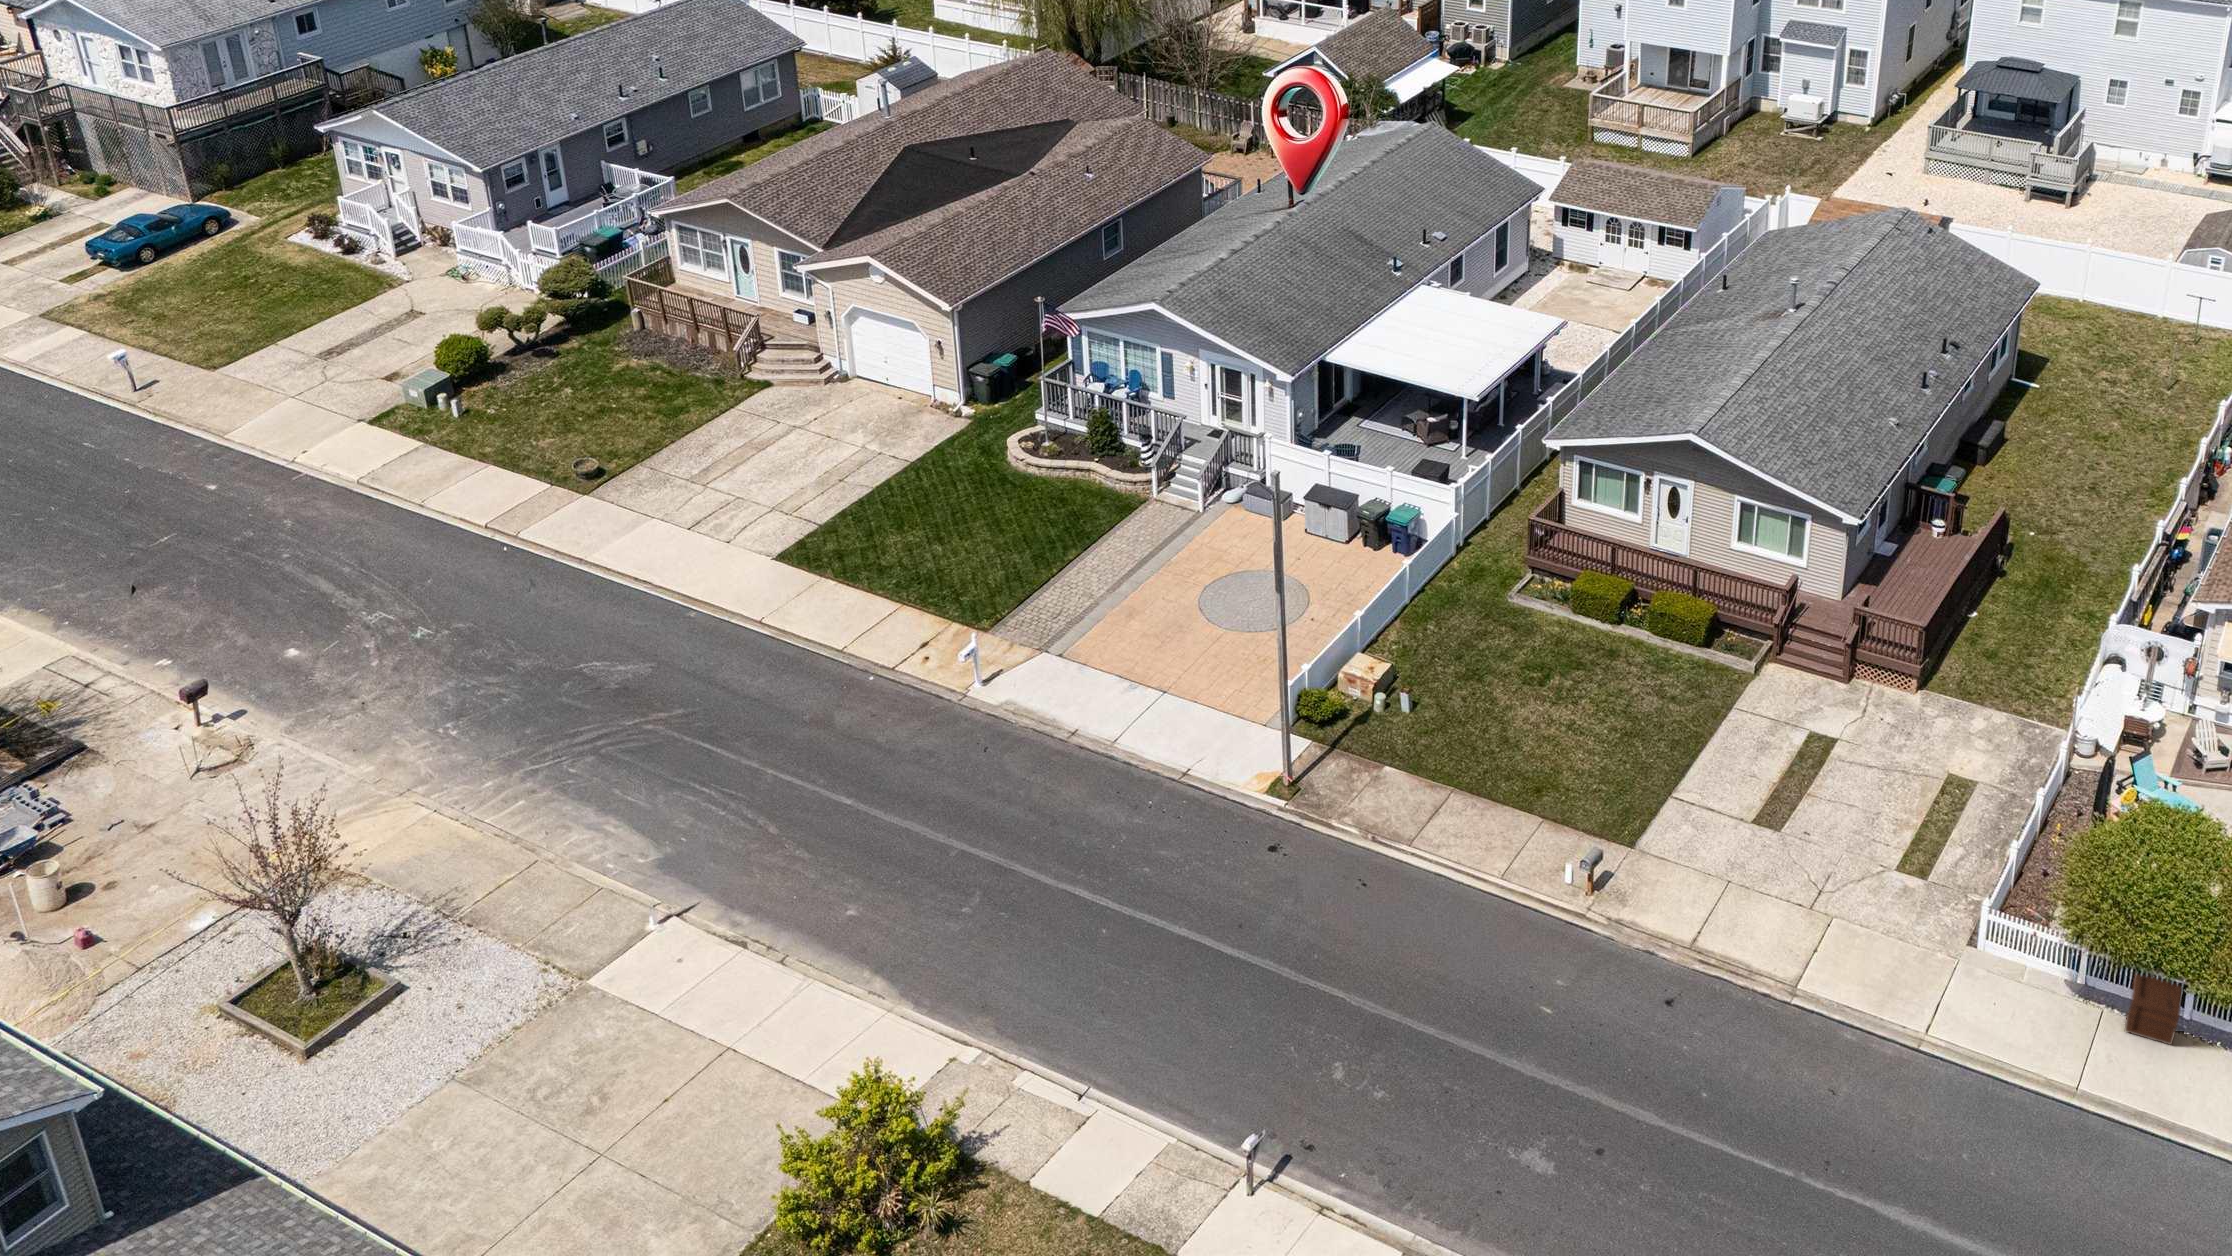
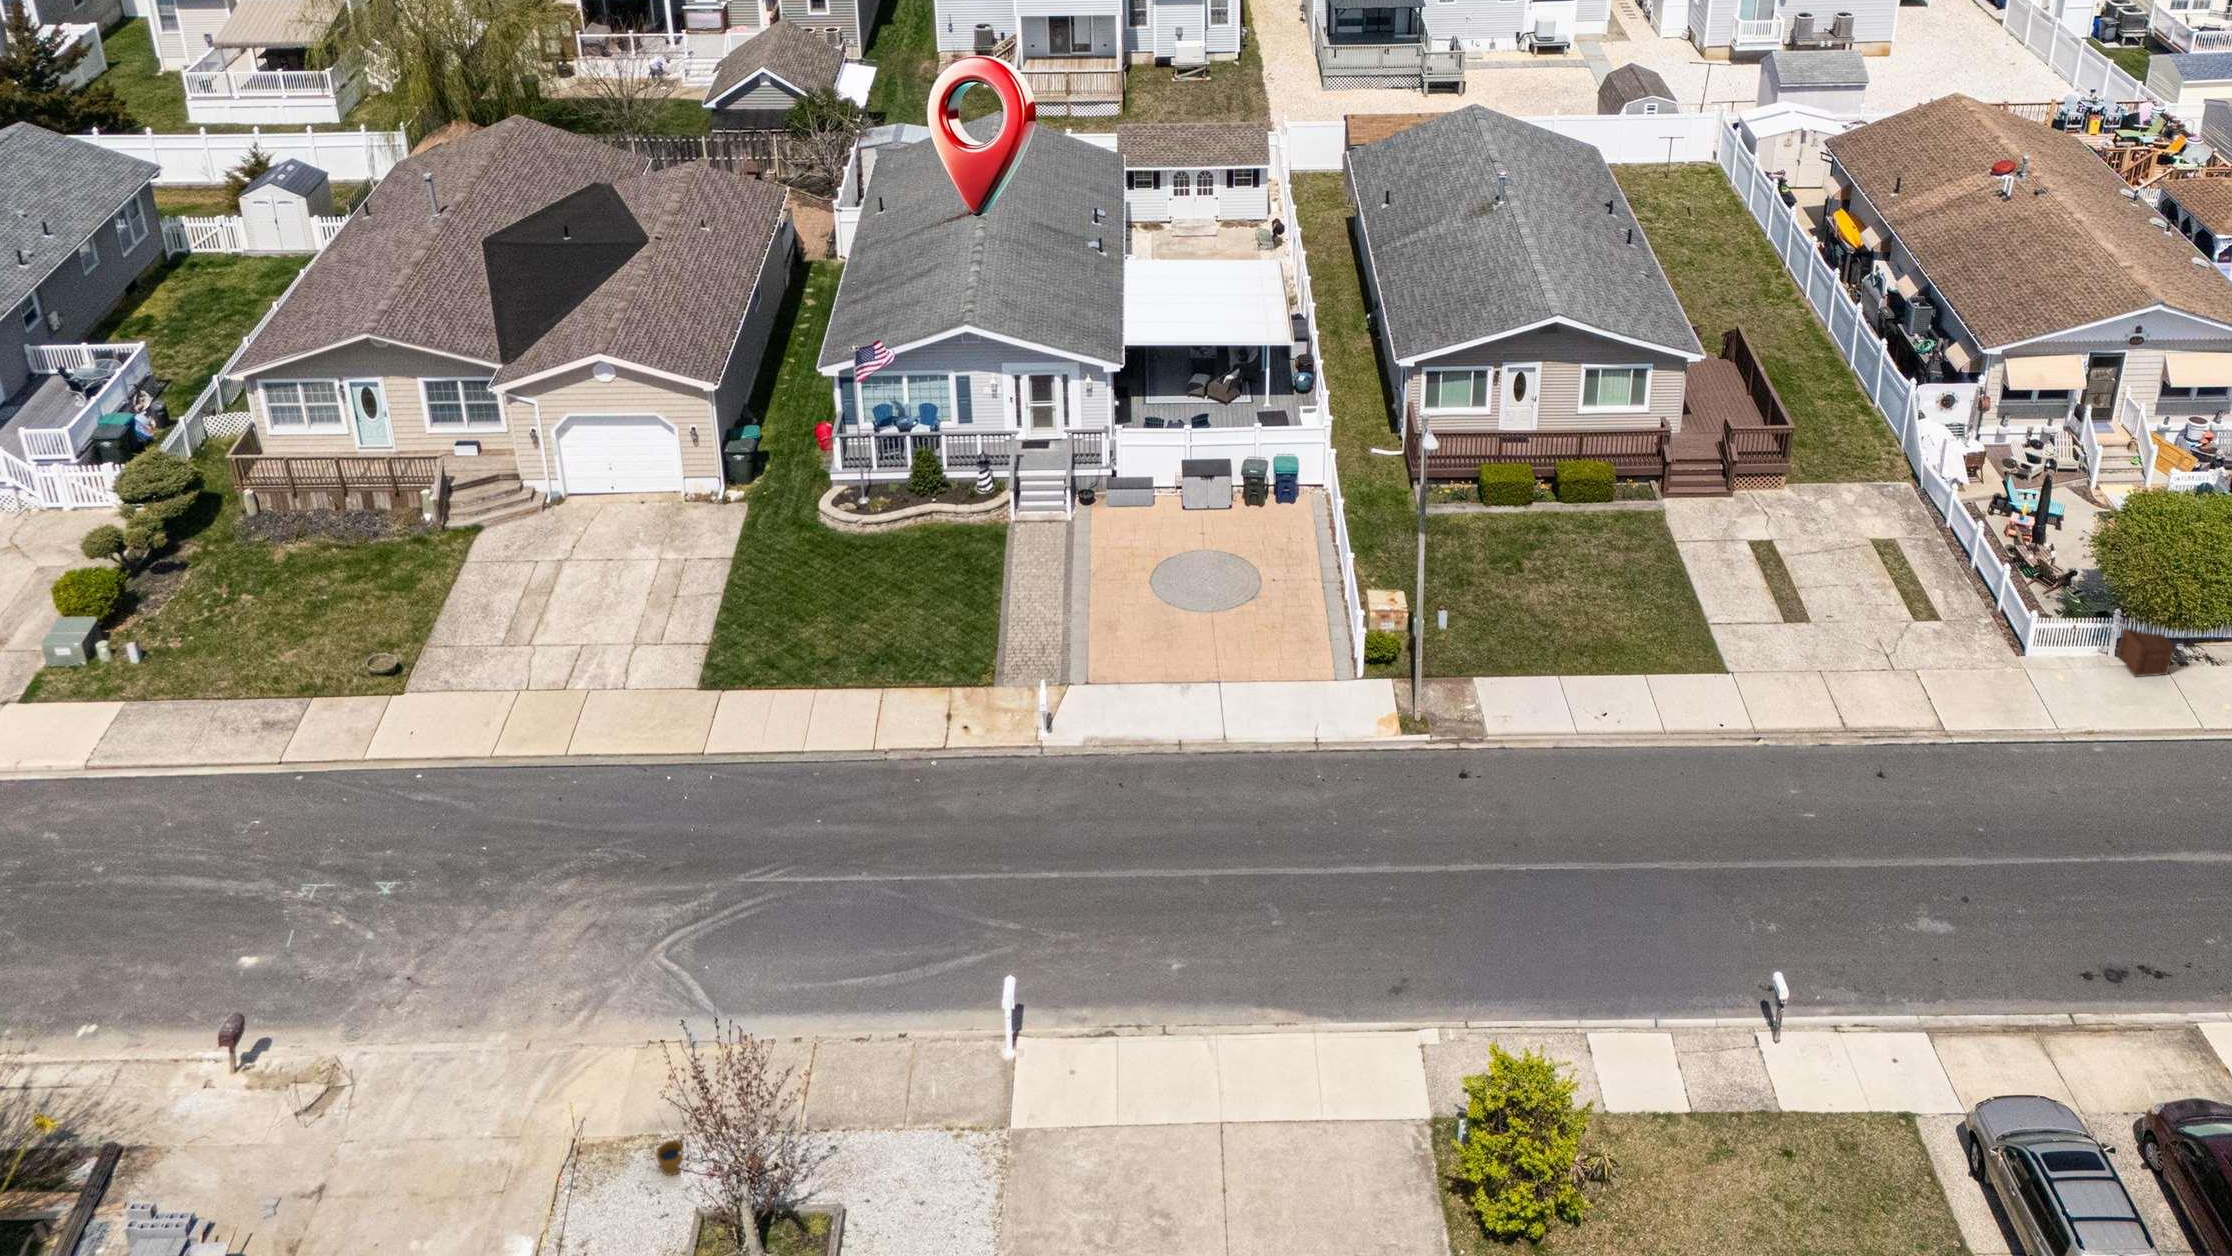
bucket: none [341,884,368,914] -> present [656,1140,685,1176]

